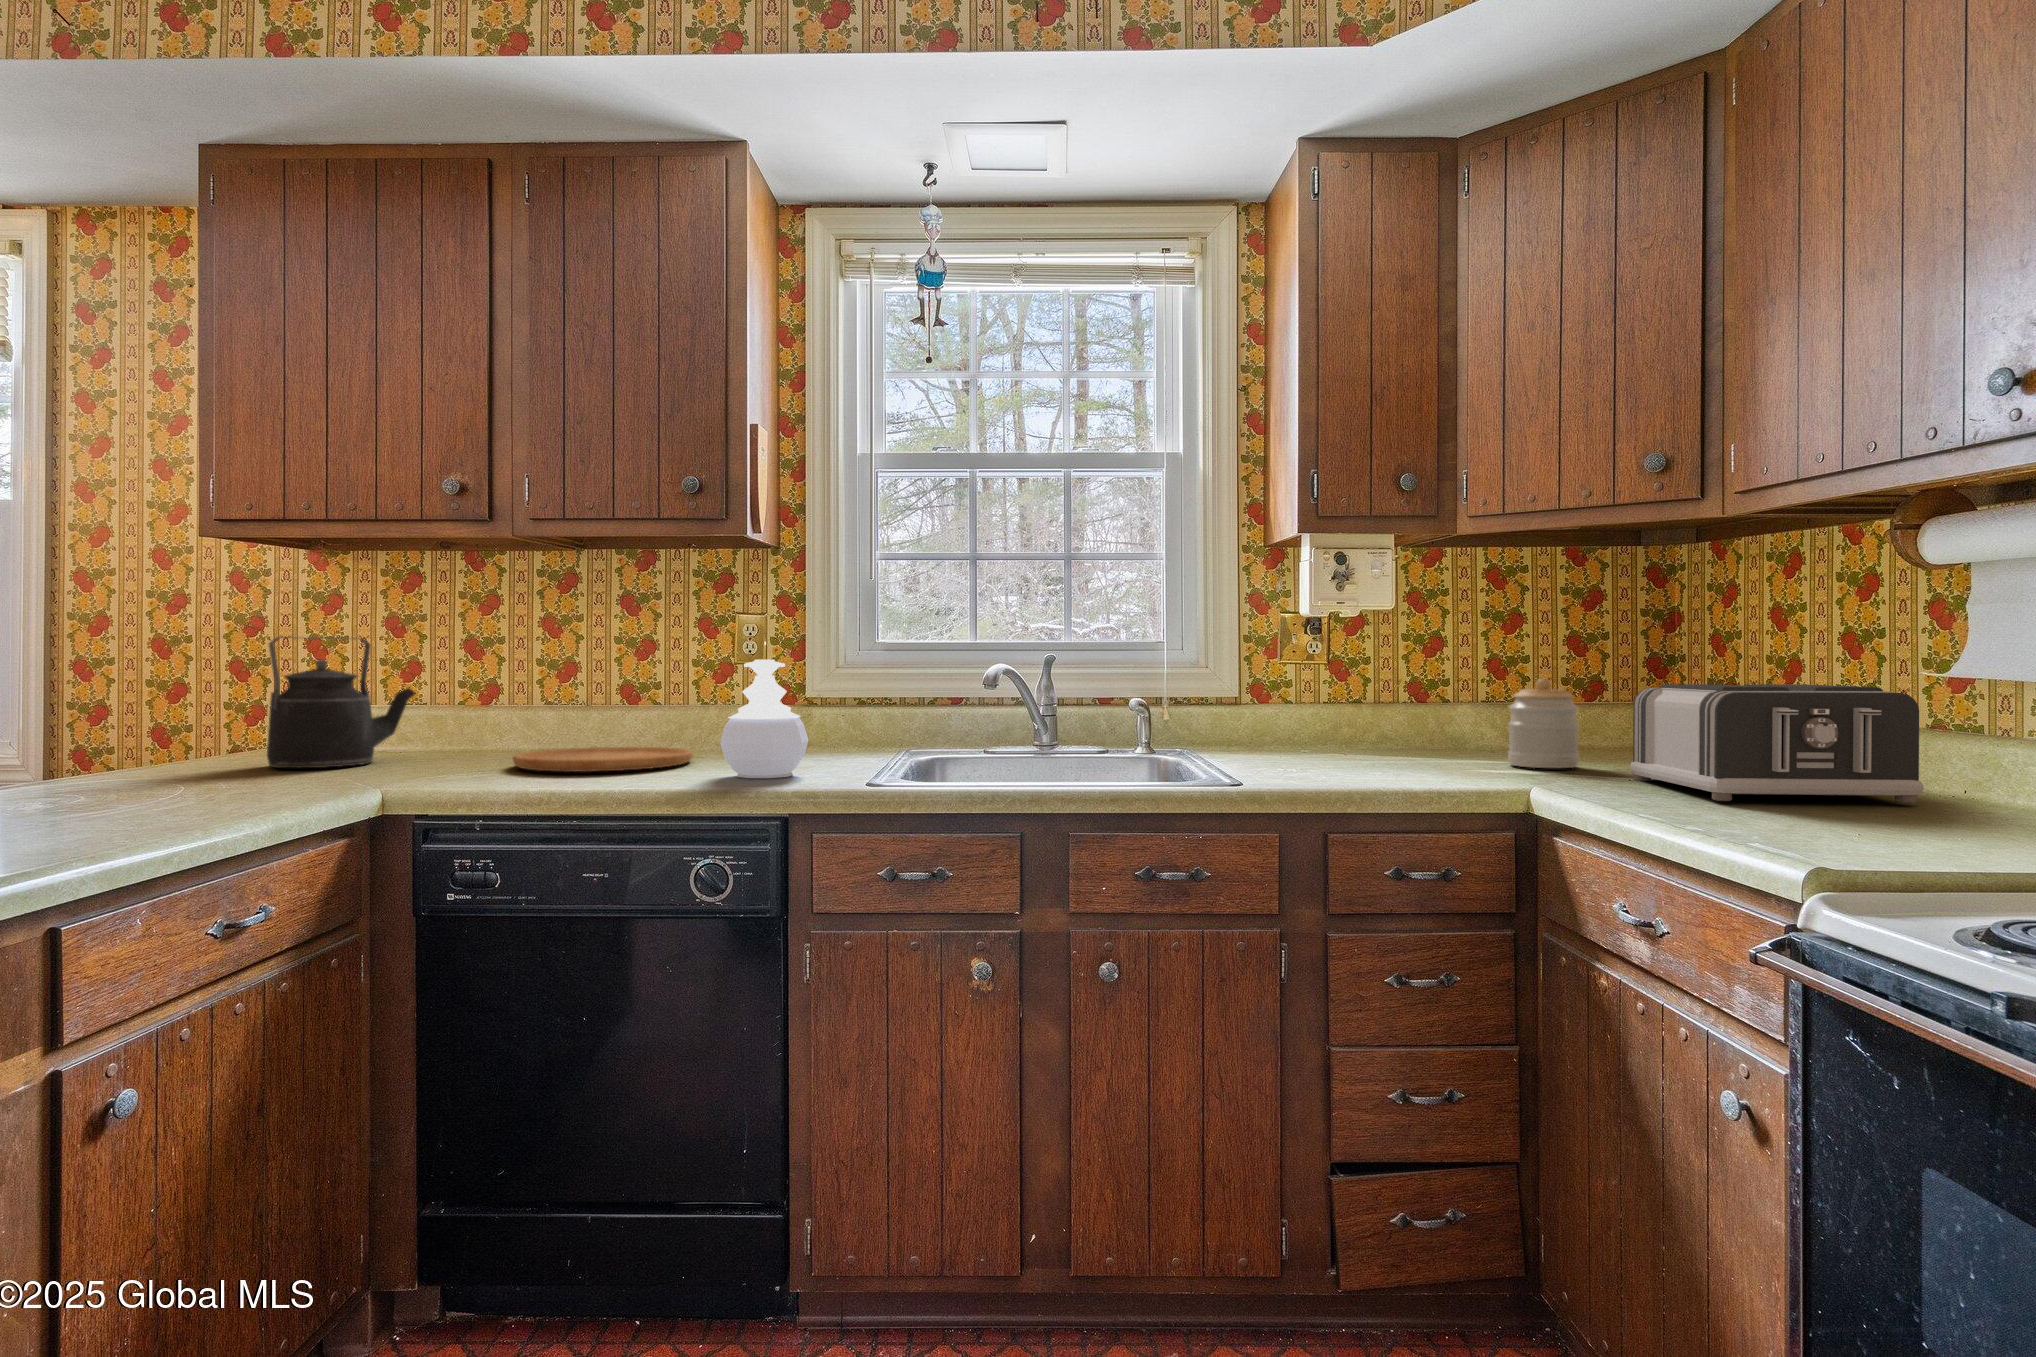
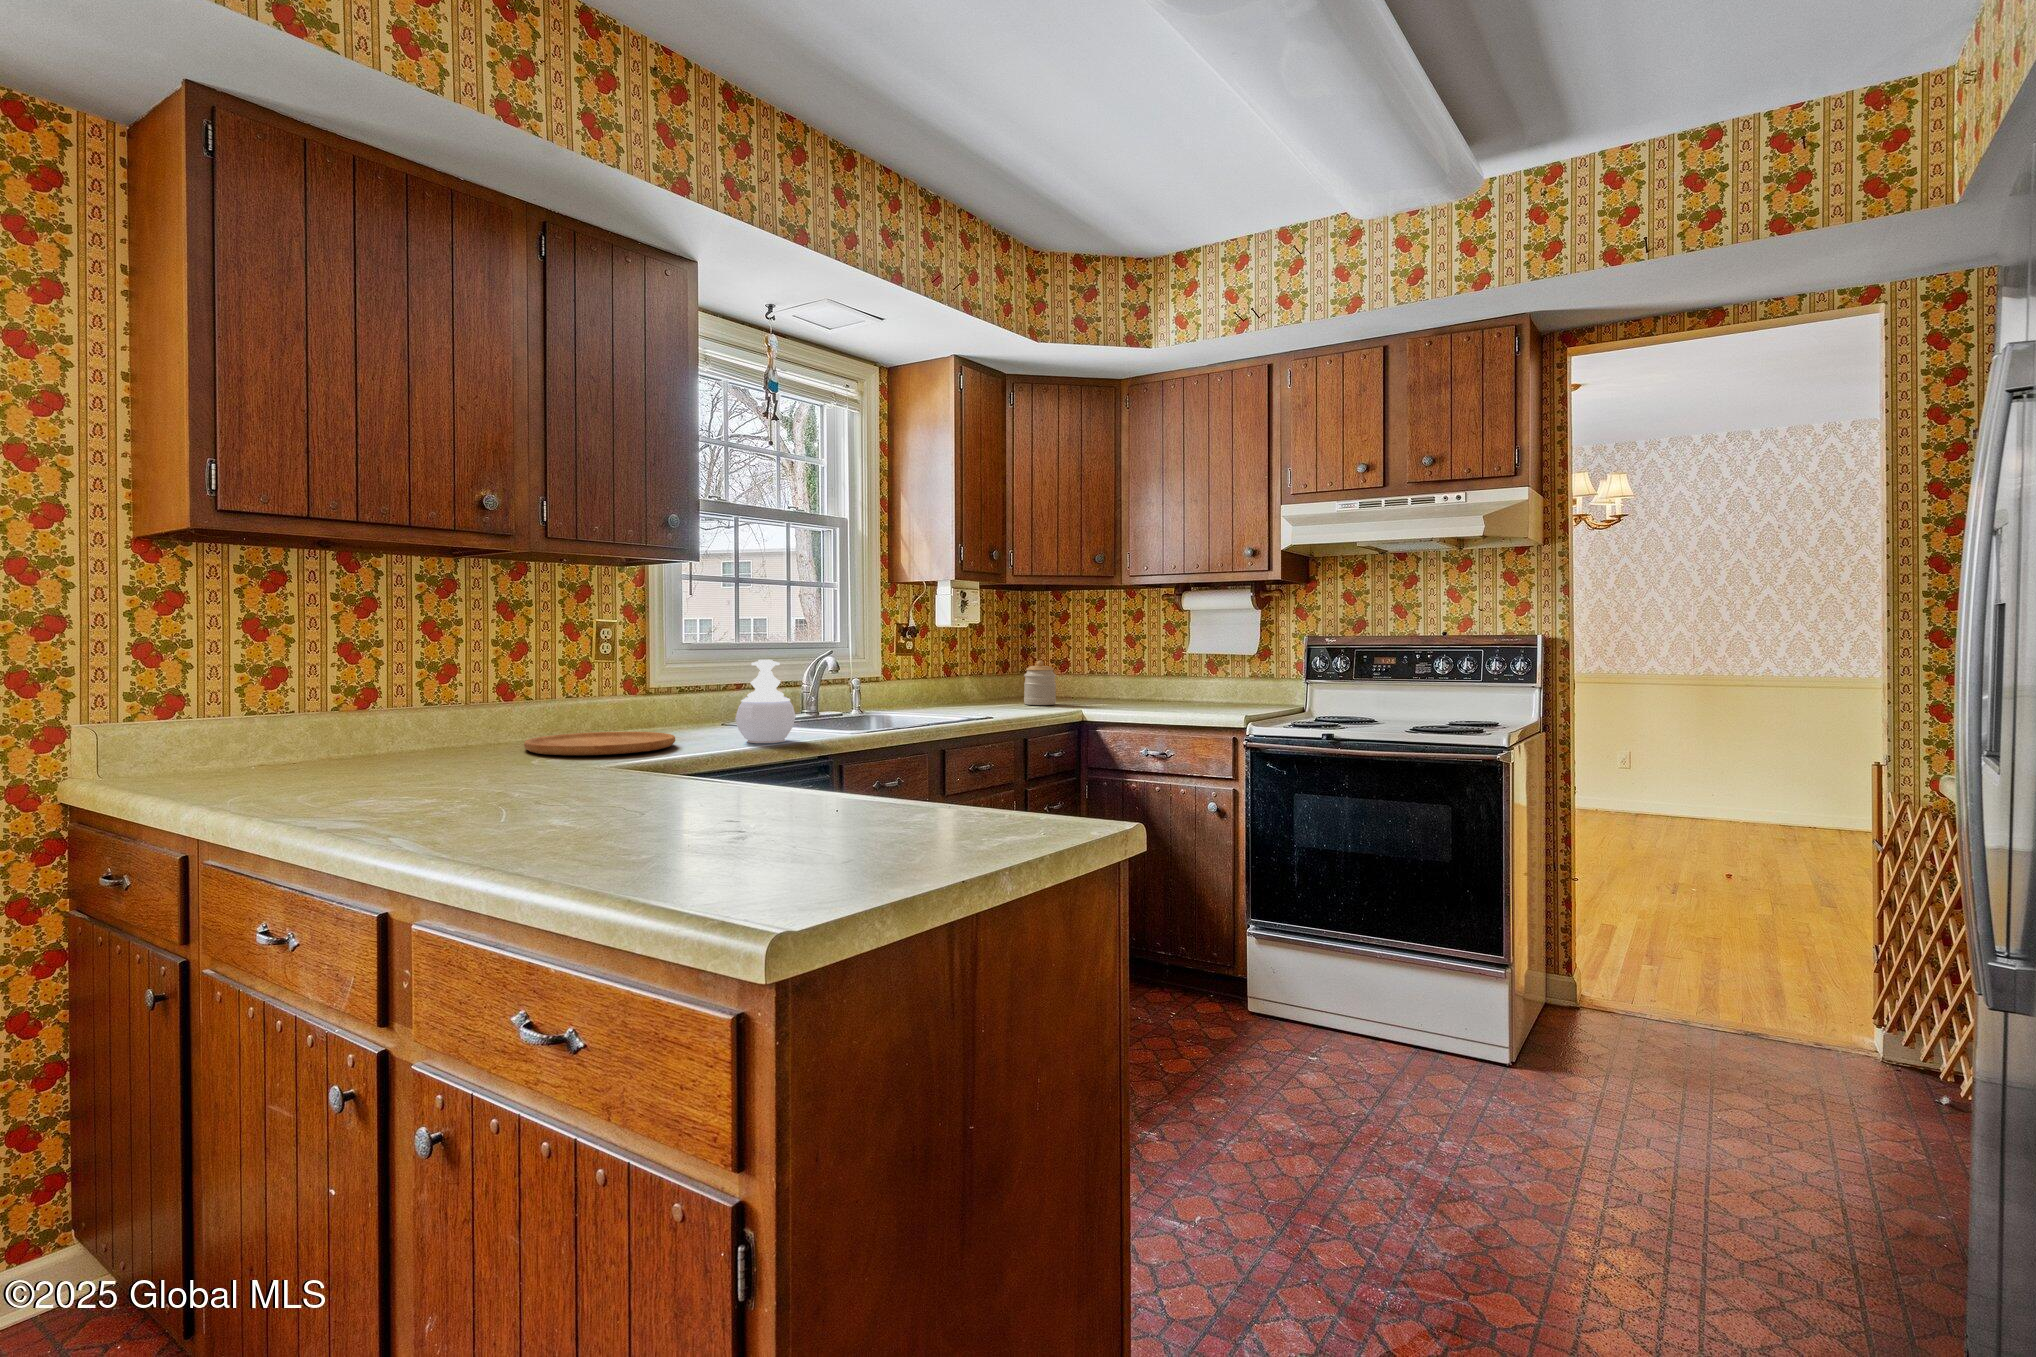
kettle: present [267,637,415,768] -> none [284,645,397,781]
toaster: present [1630,684,1923,803] -> none [1088,662,1196,712]

